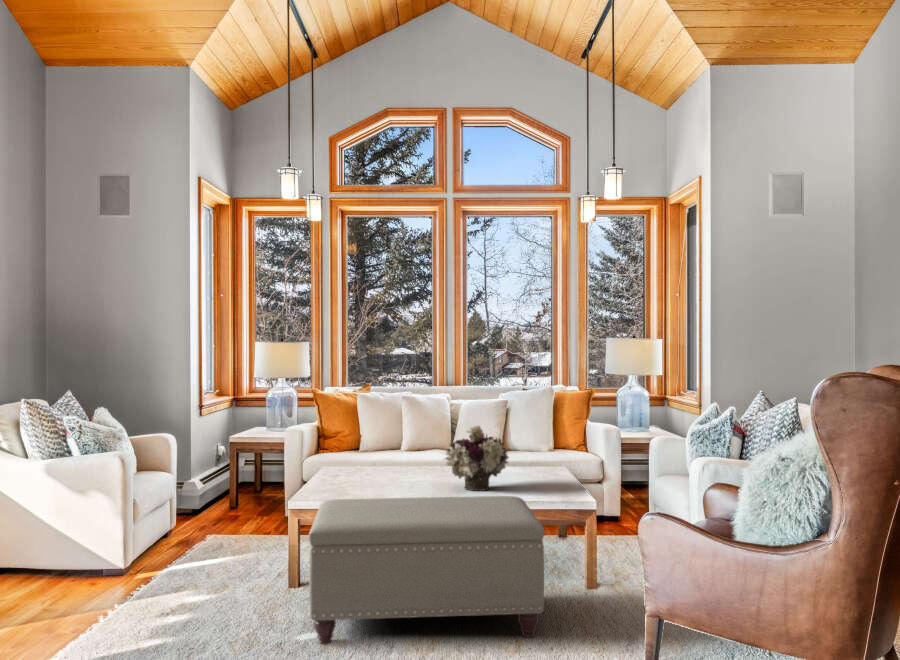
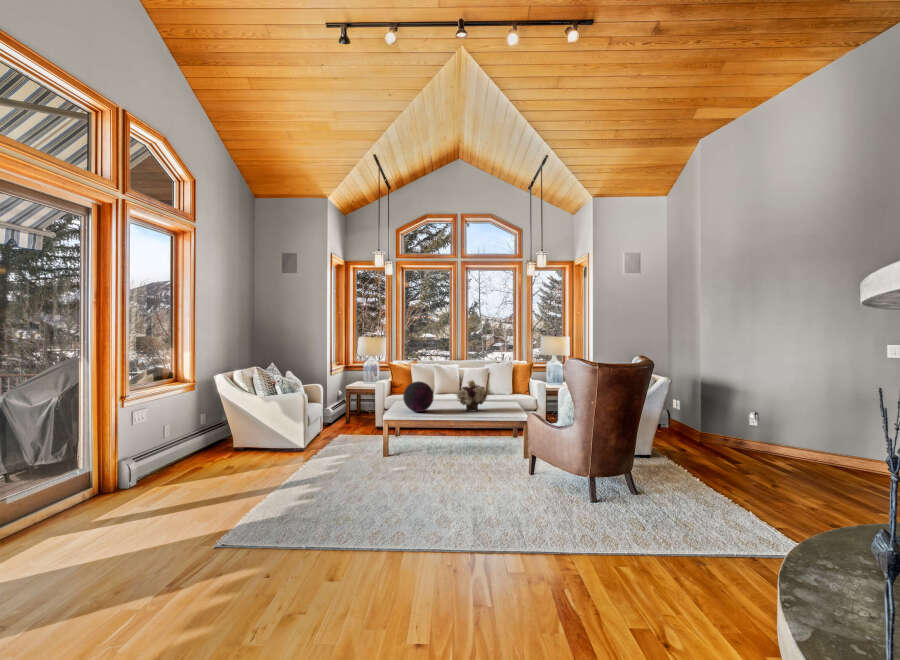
decorative orb: none [334,429,397,493] -> present [403,381,434,412]
ottoman: present [309,496,544,644] -> none [395,413,502,477]

